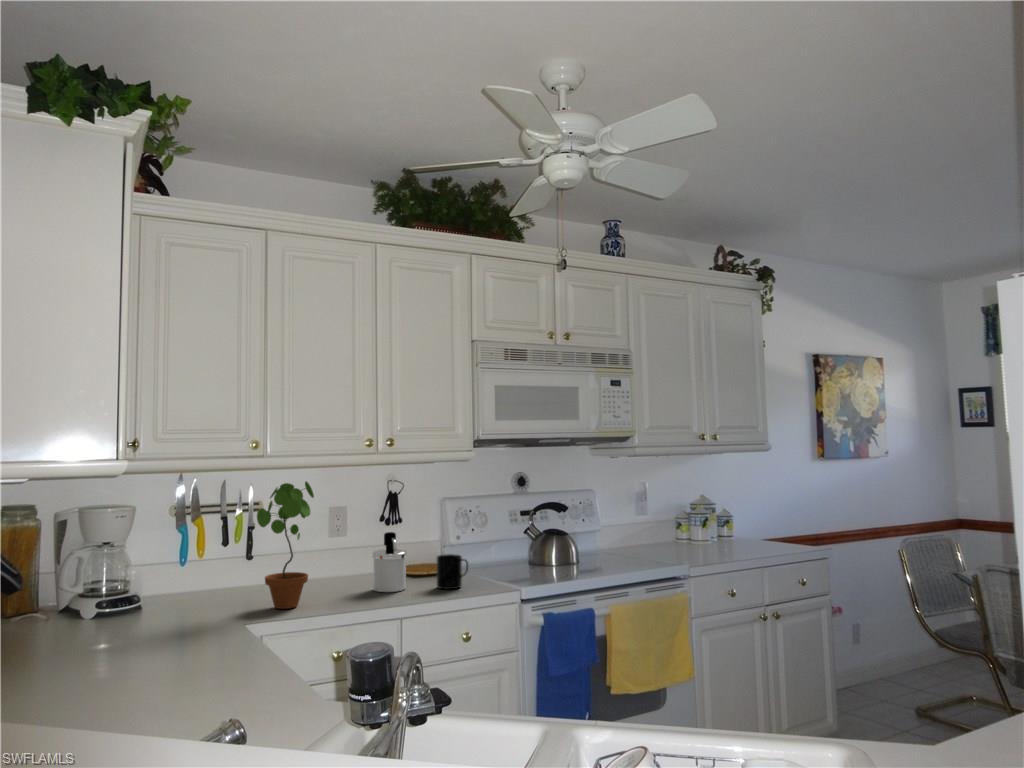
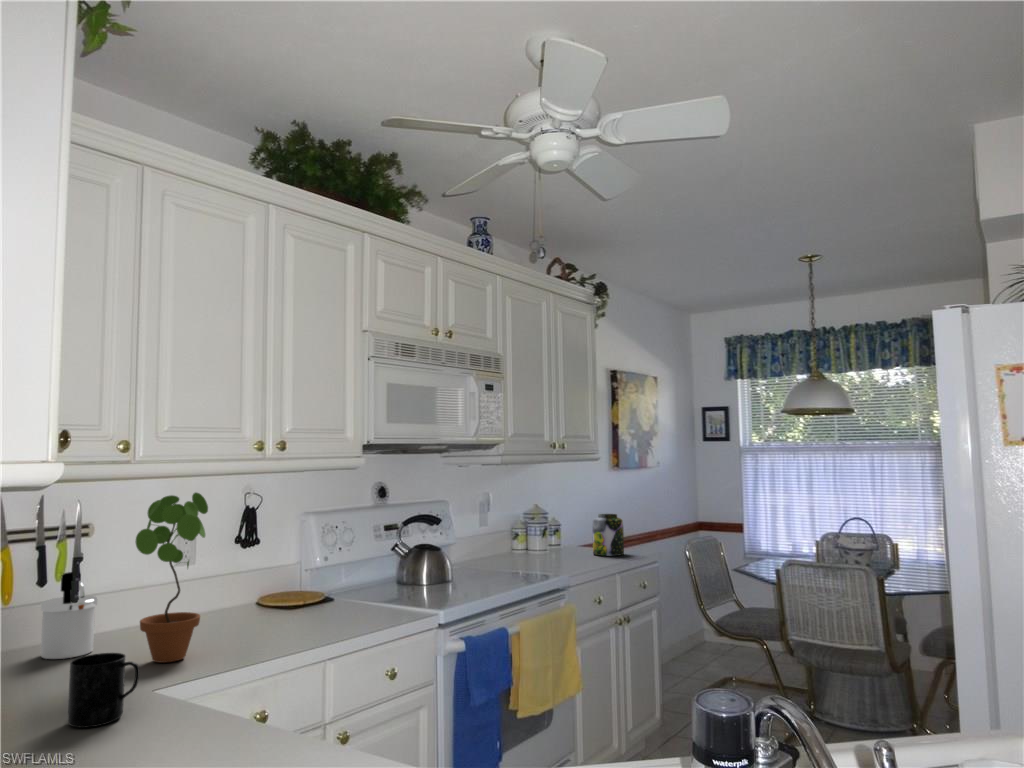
jar: none [751,508,786,552] -> present [592,514,624,556]
soap dispenser: present [373,532,407,592] -> present [41,572,97,659]
mug: present [436,554,468,589] -> present [67,653,139,728]

